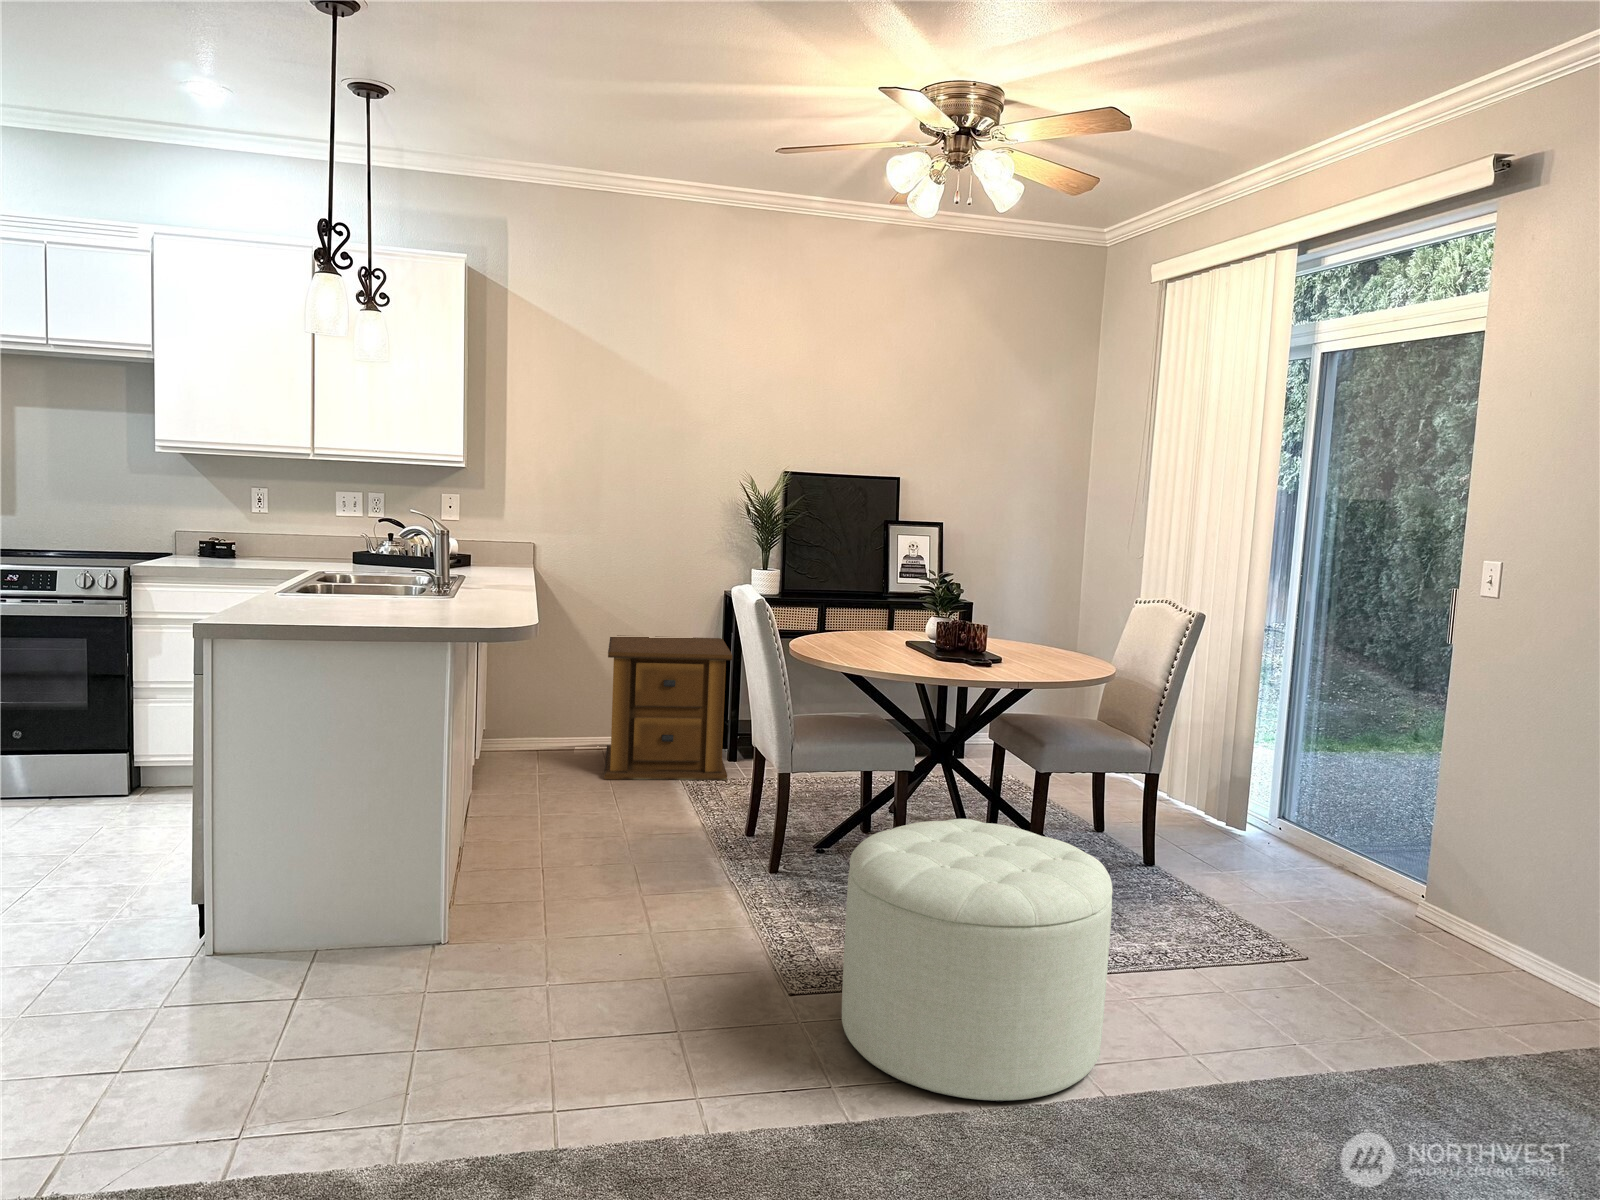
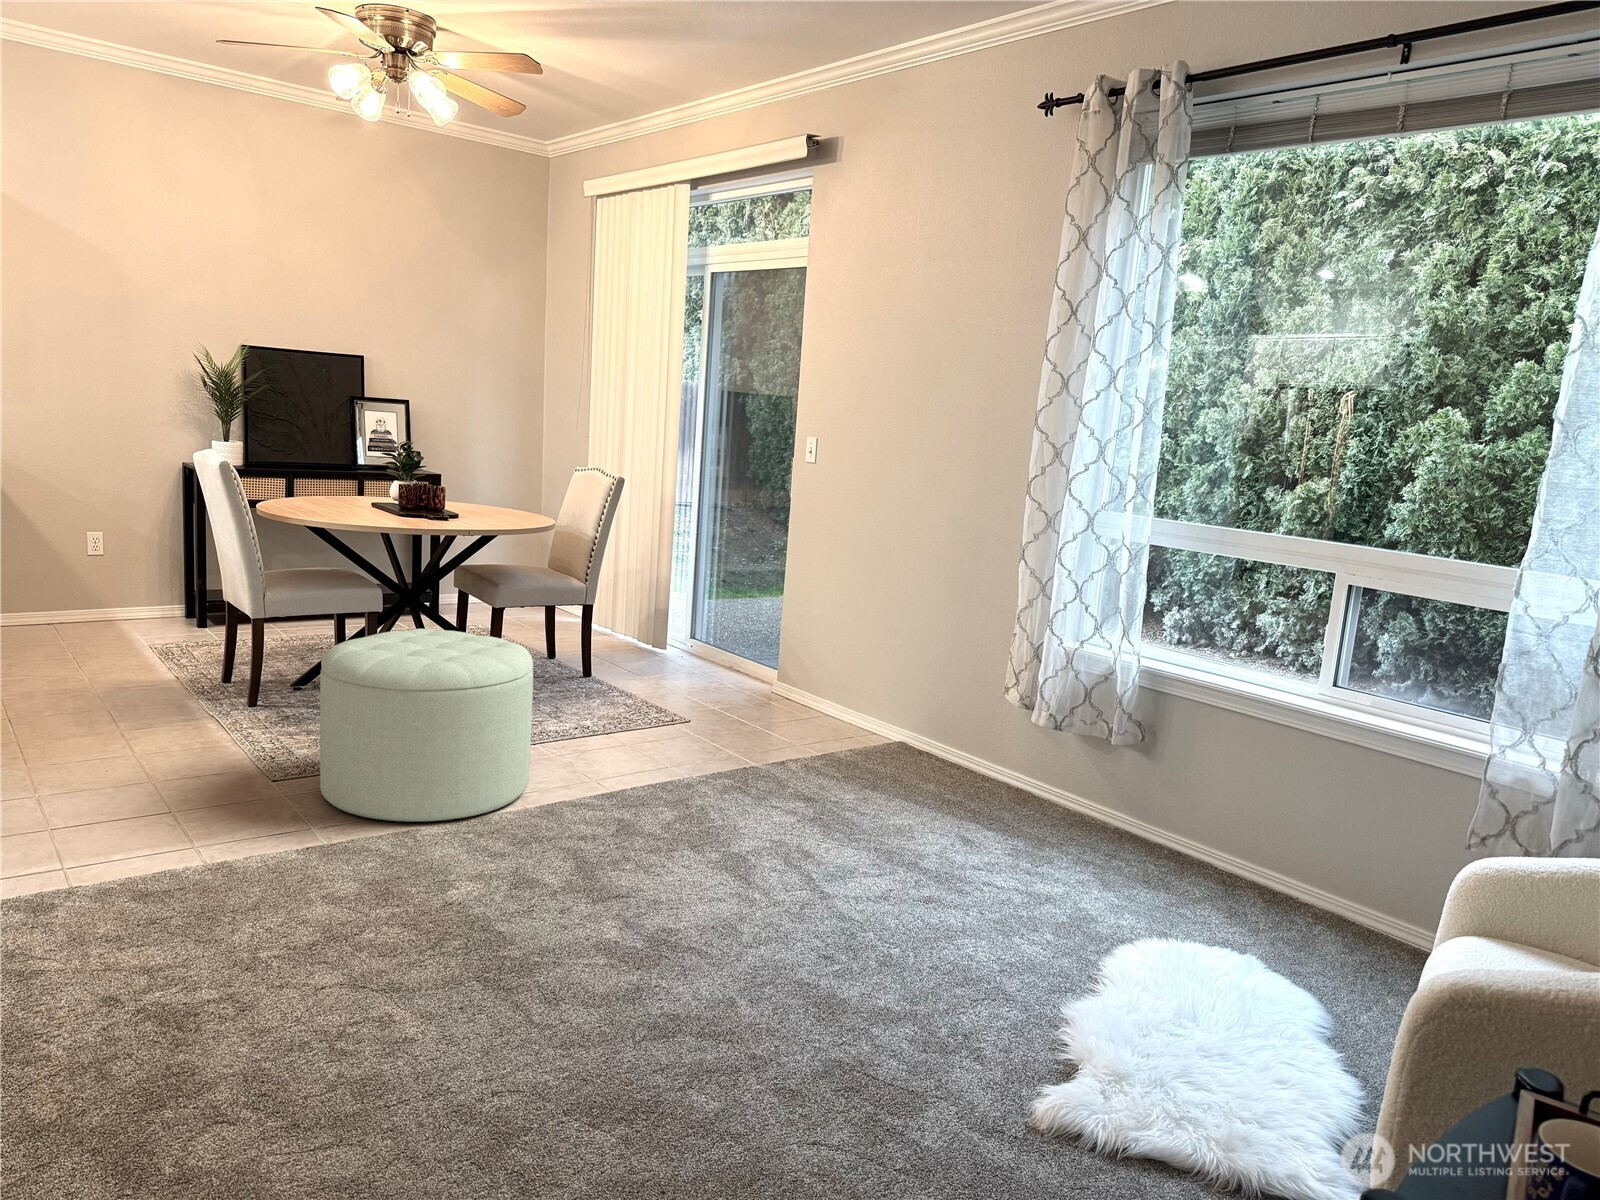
side table: present [604,636,732,780] -> none [50,507,197,649]

